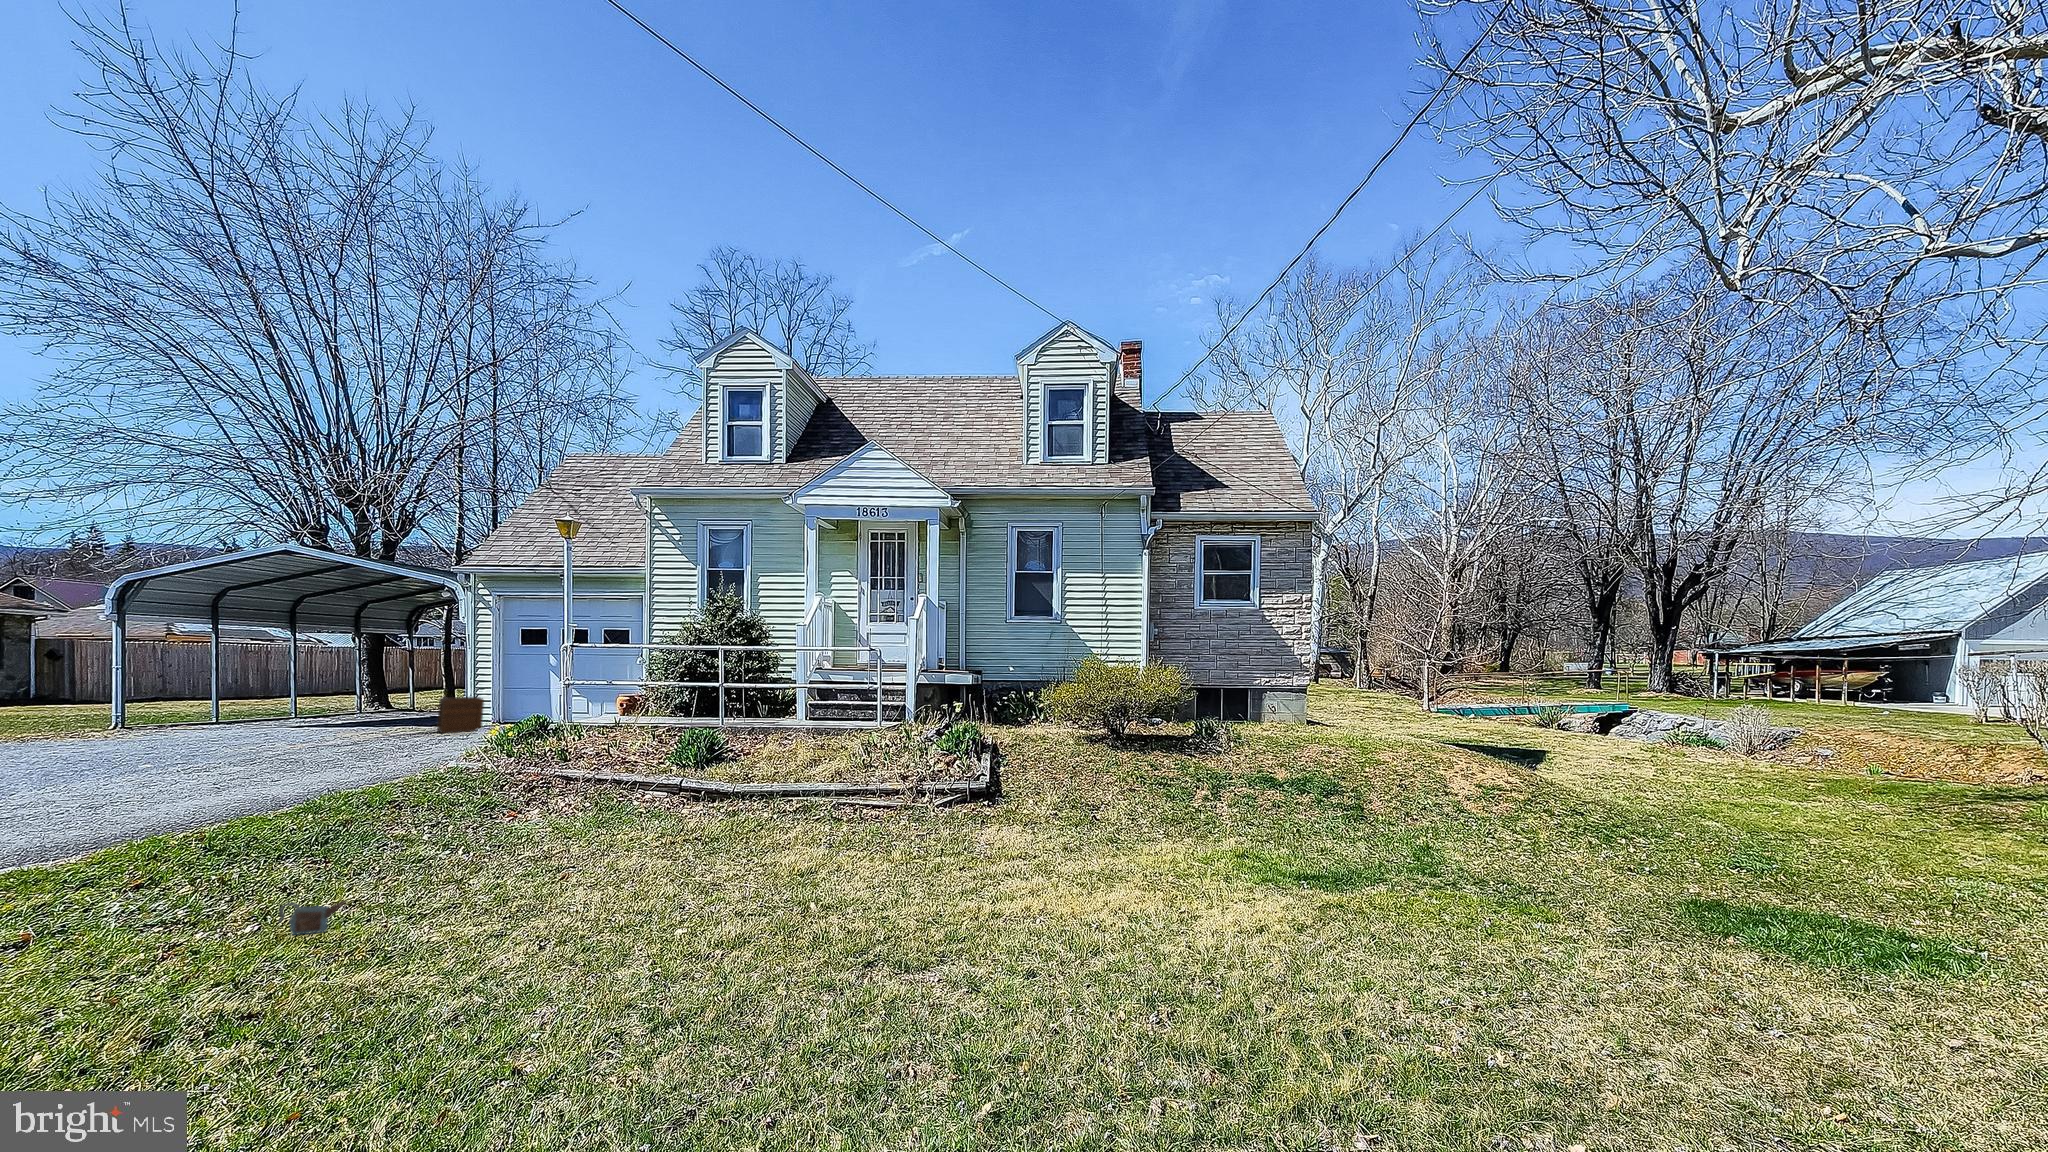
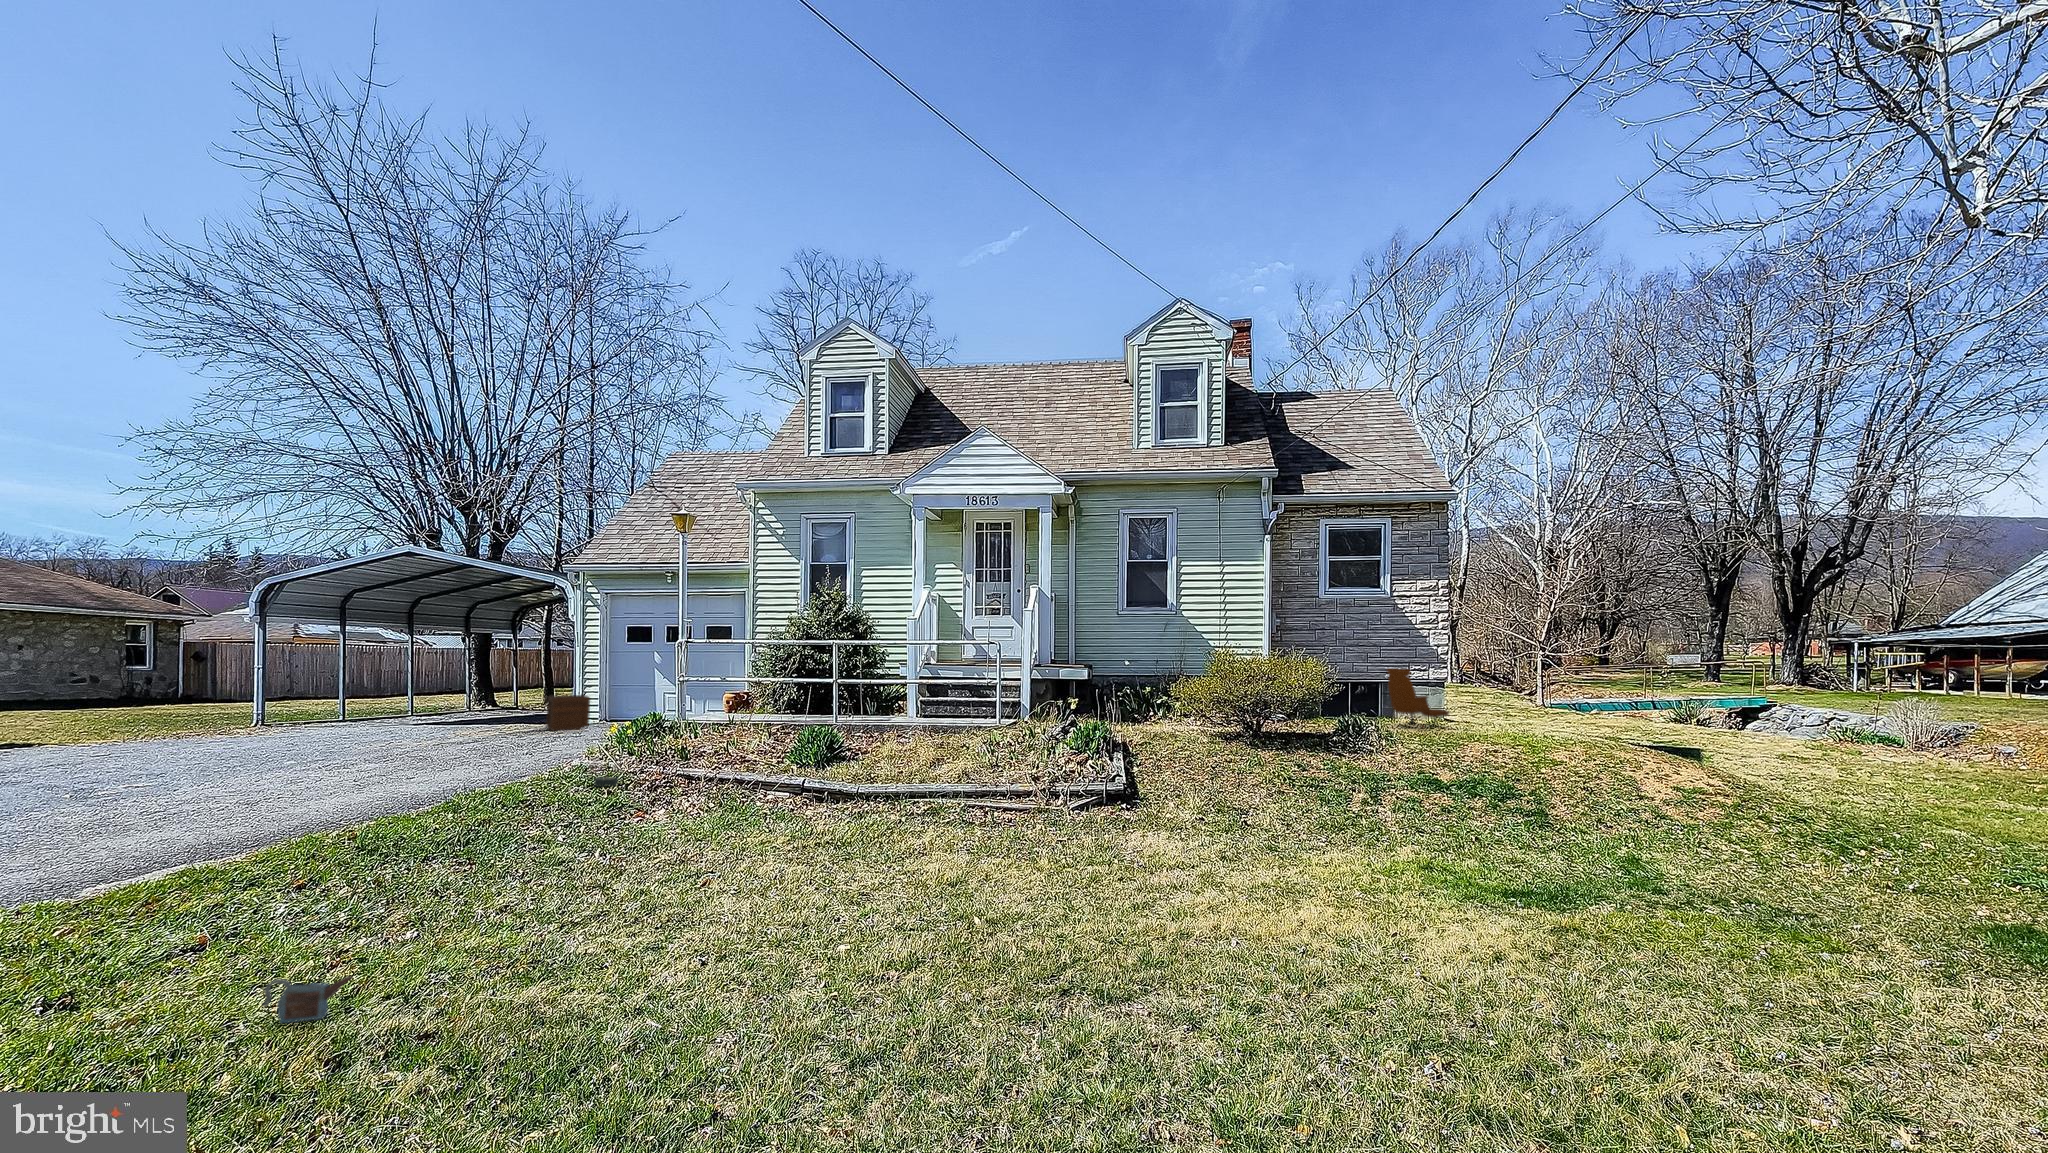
lounge chair: none [1253,674,1311,732] -> present [1386,668,1449,728]
decorative plant: none [460,759,497,788] -> present [588,759,622,787]
watering can: present [278,901,347,935] -> present [263,975,352,1023]

